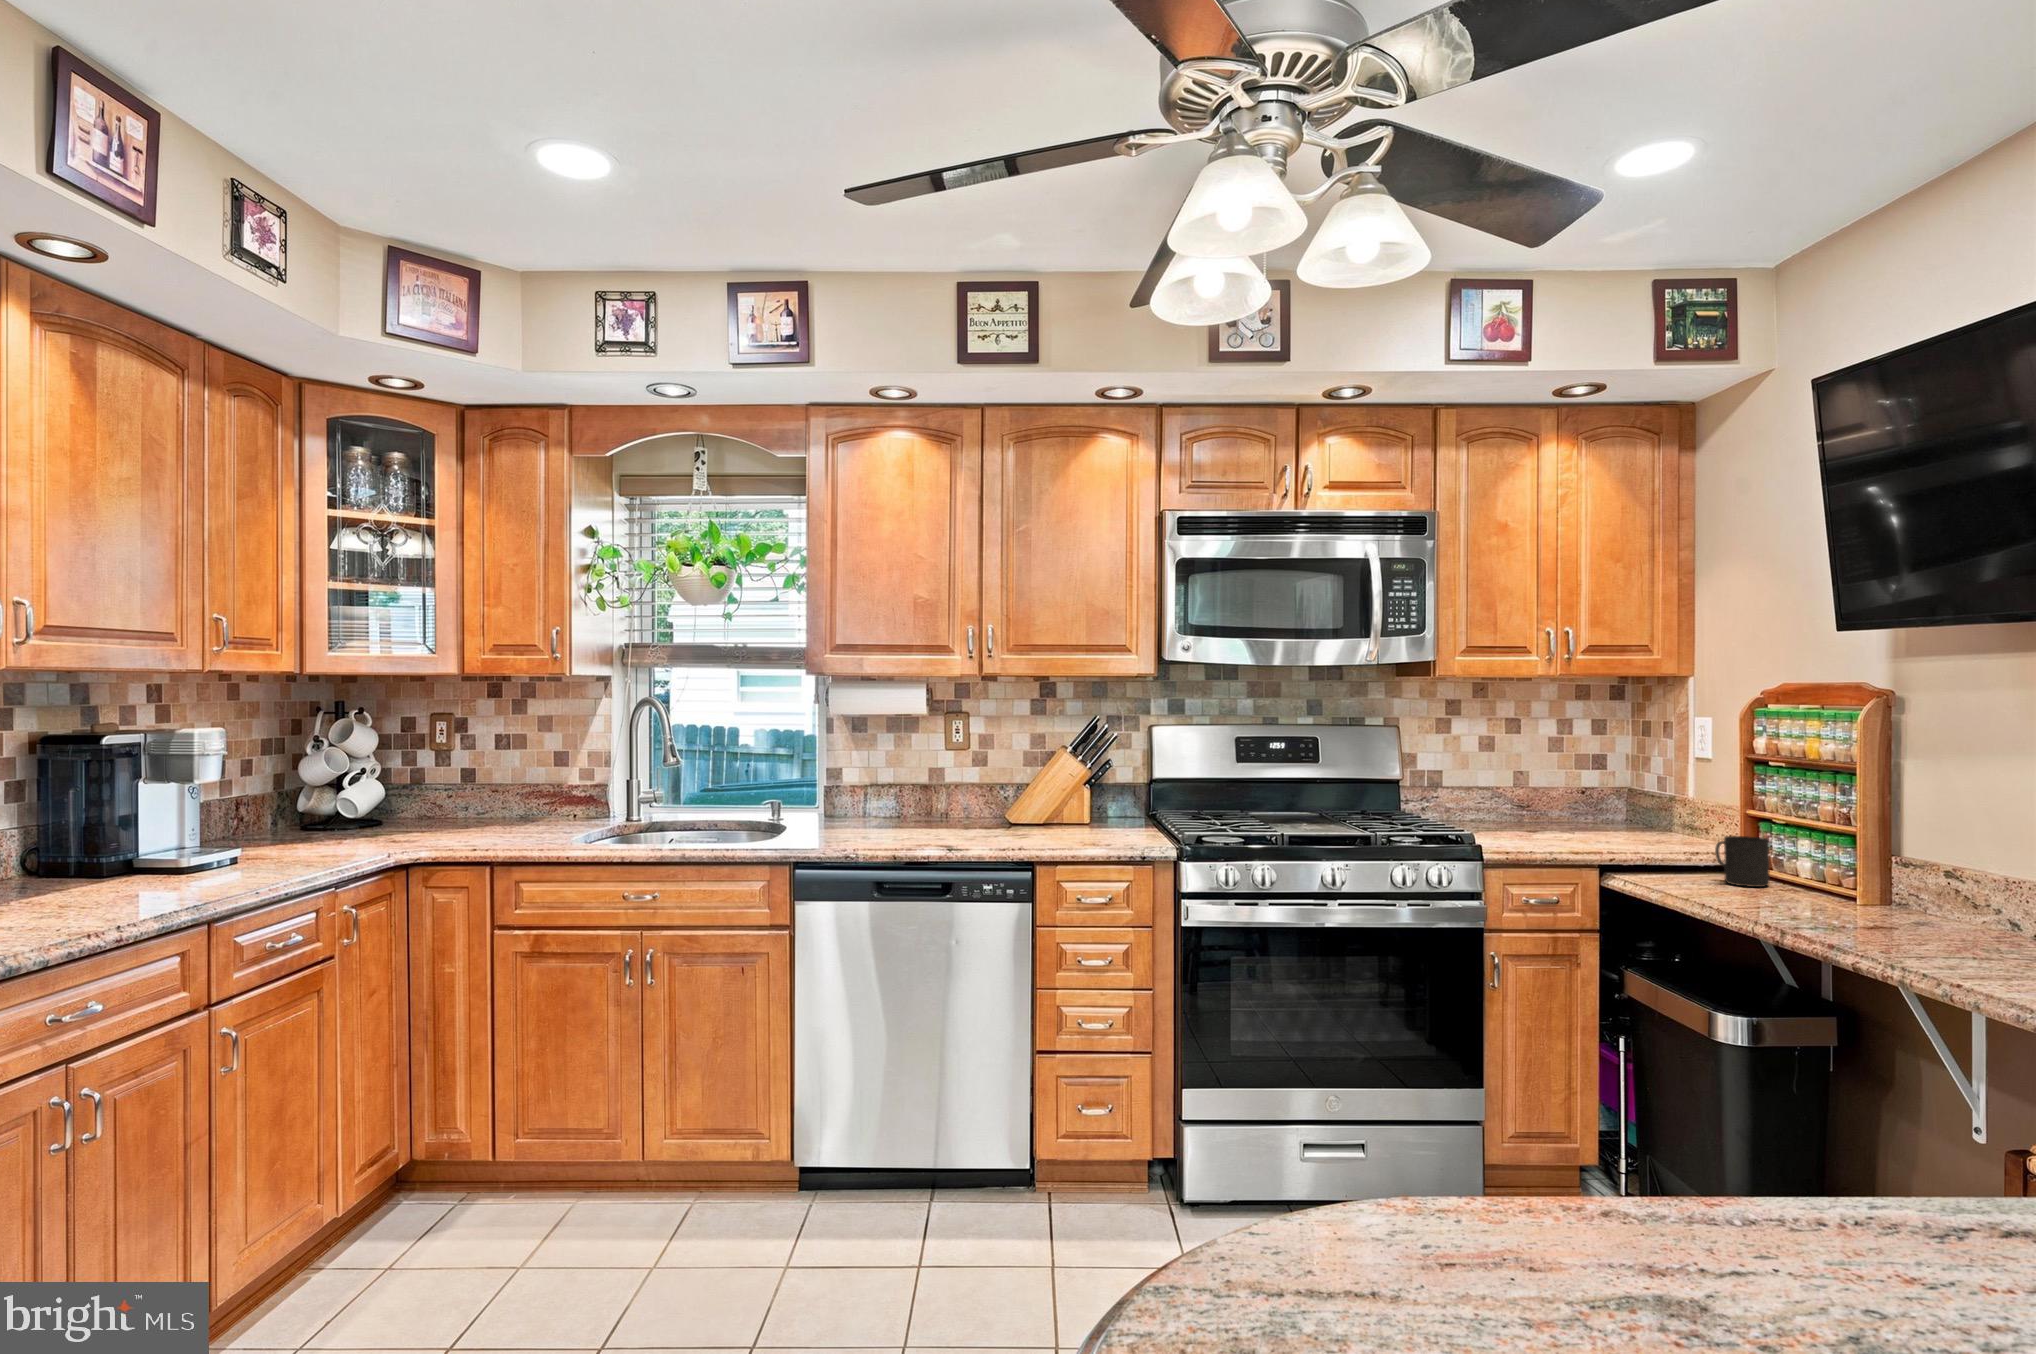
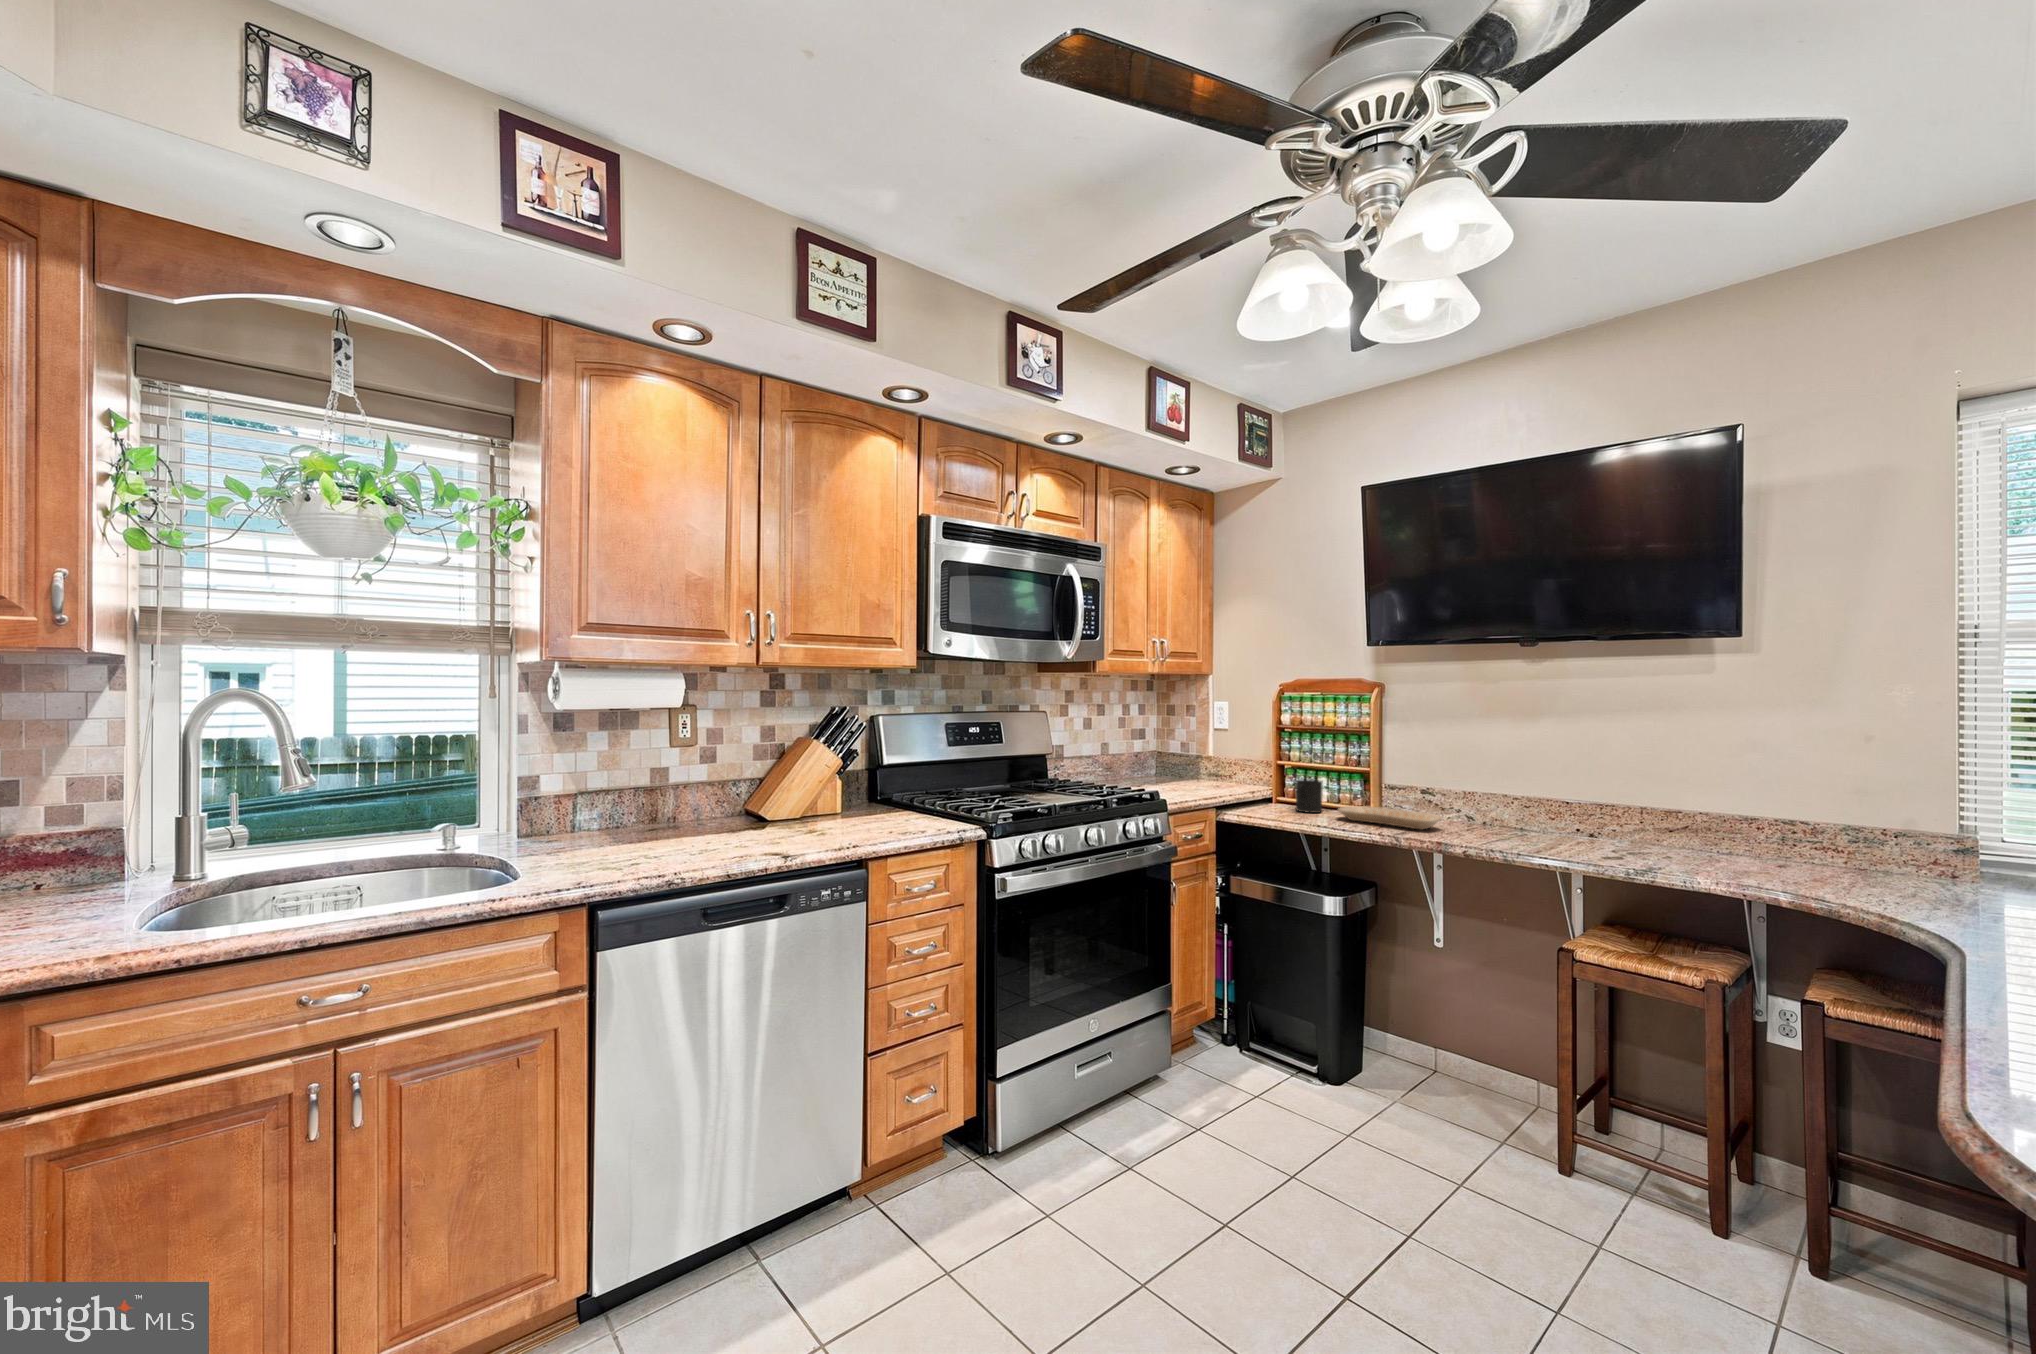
tray: none [1751,879,1905,921] -> present [1338,806,1442,830]

